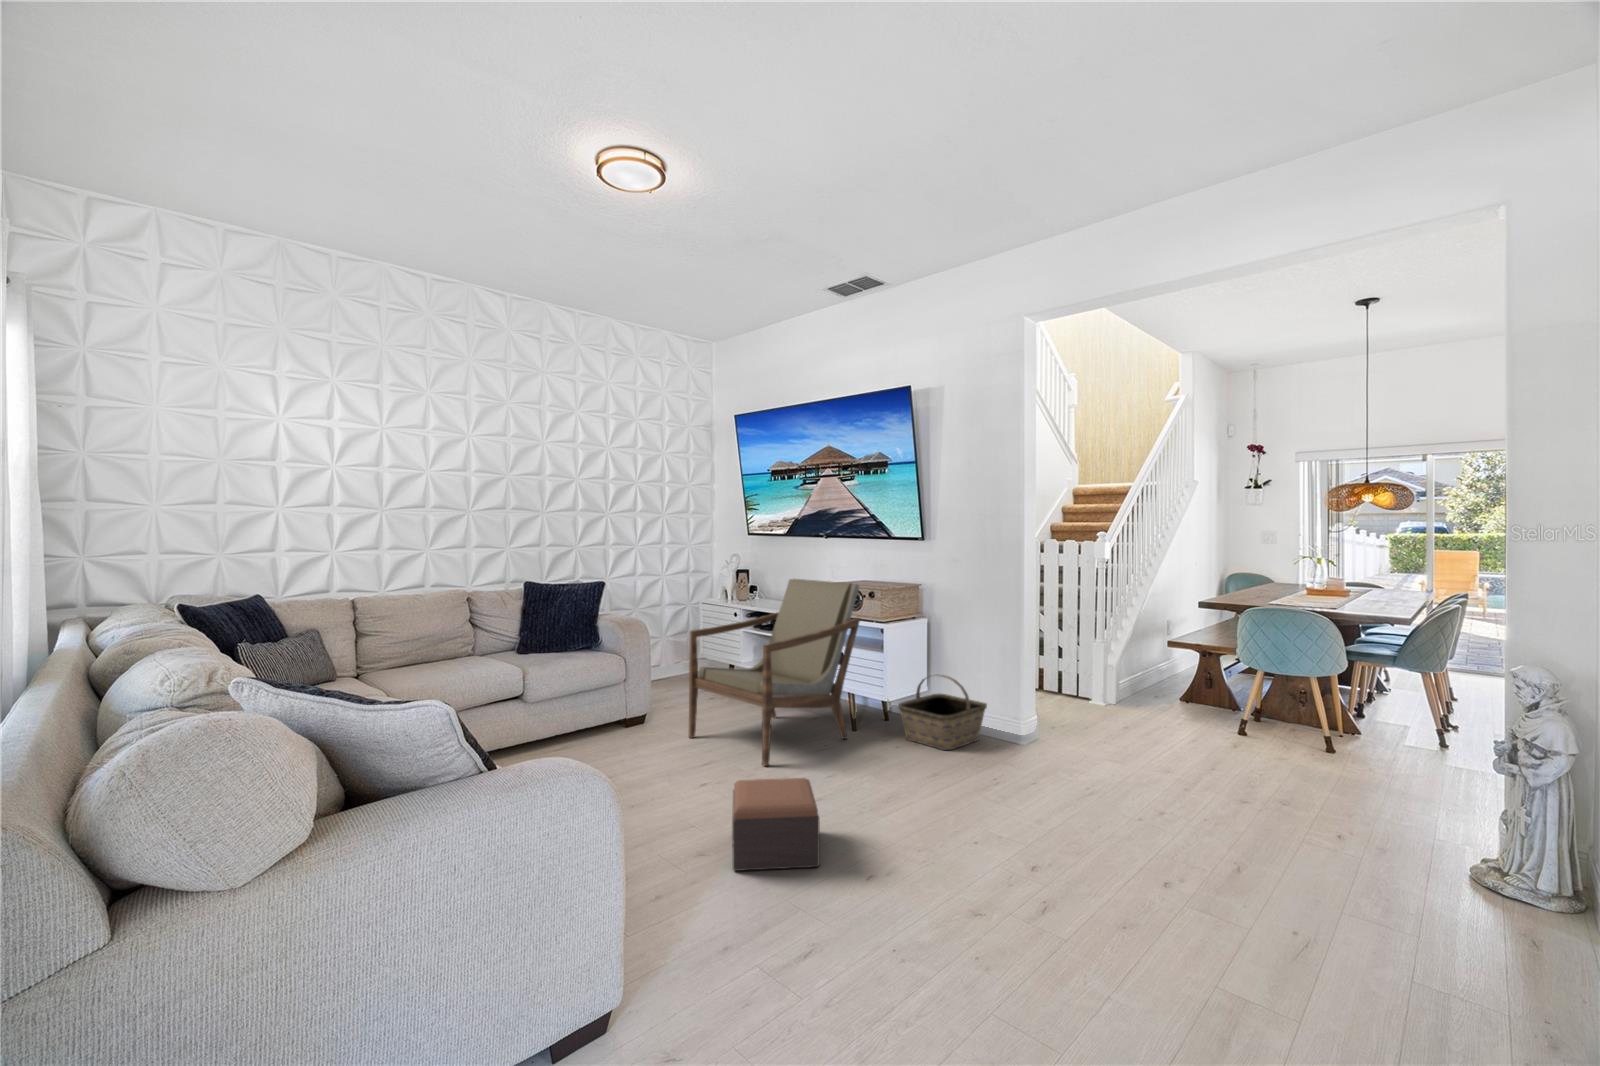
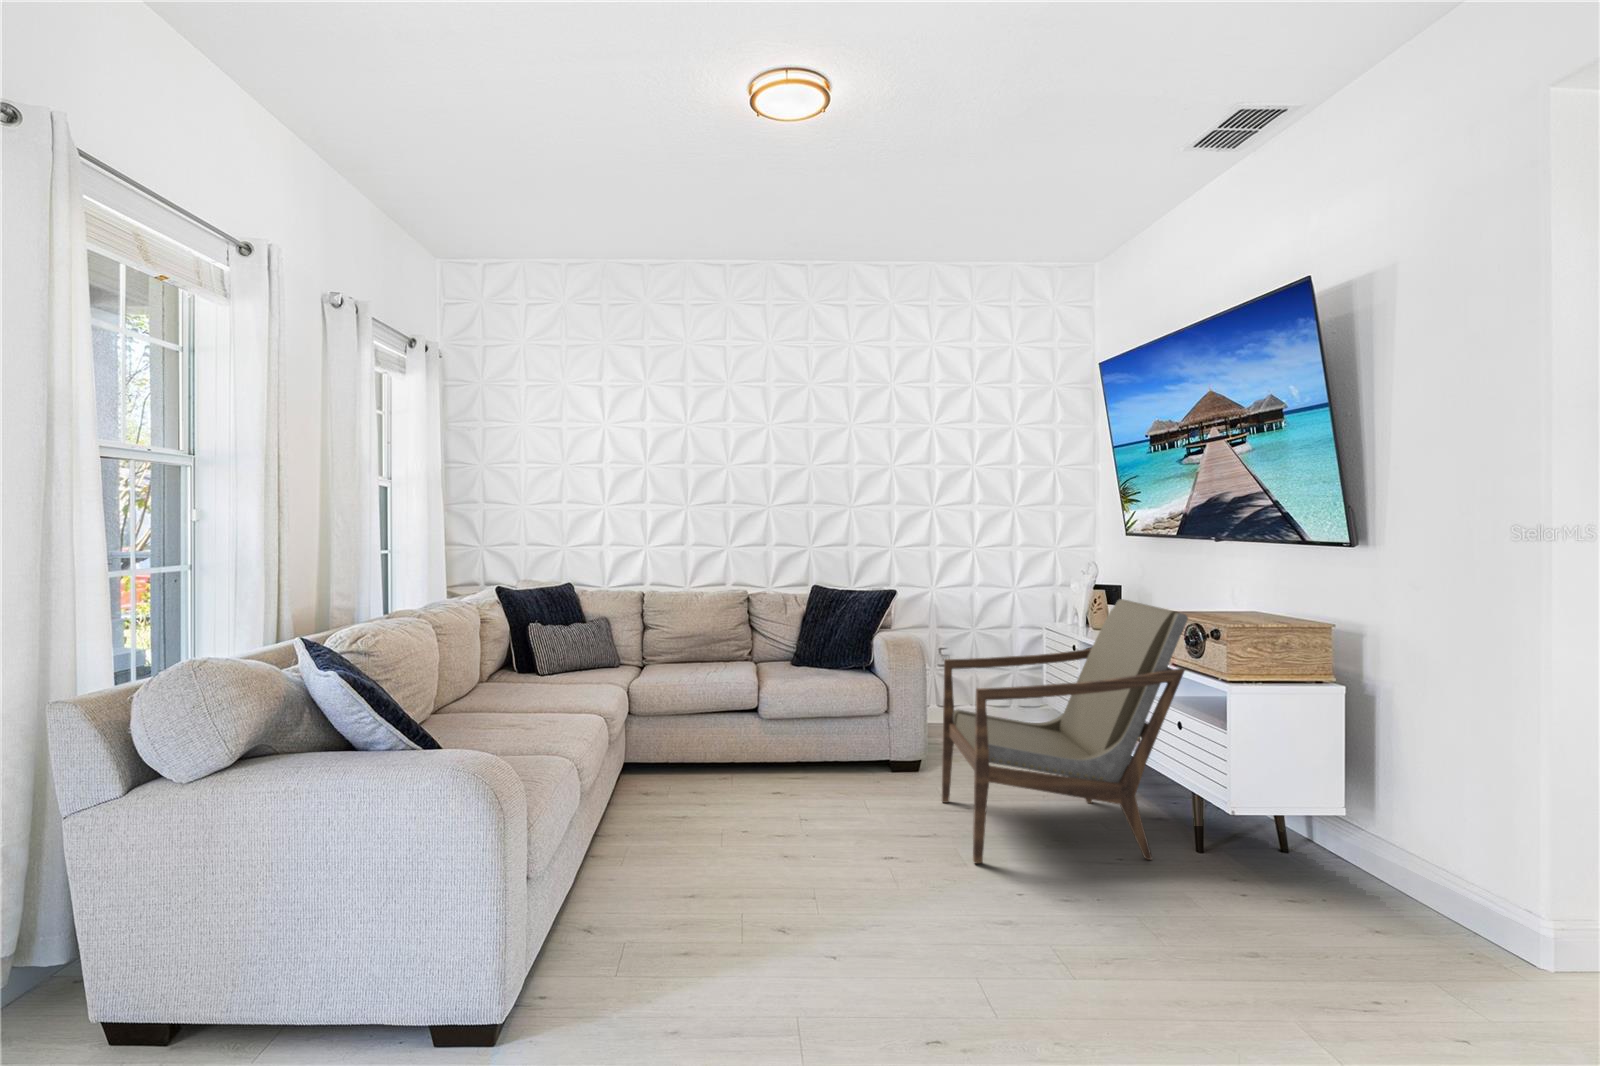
basket: present [898,675,987,750] -> none [1238,787,1430,932]
footstool: present [732,778,820,871] -> none [739,865,900,1021]

